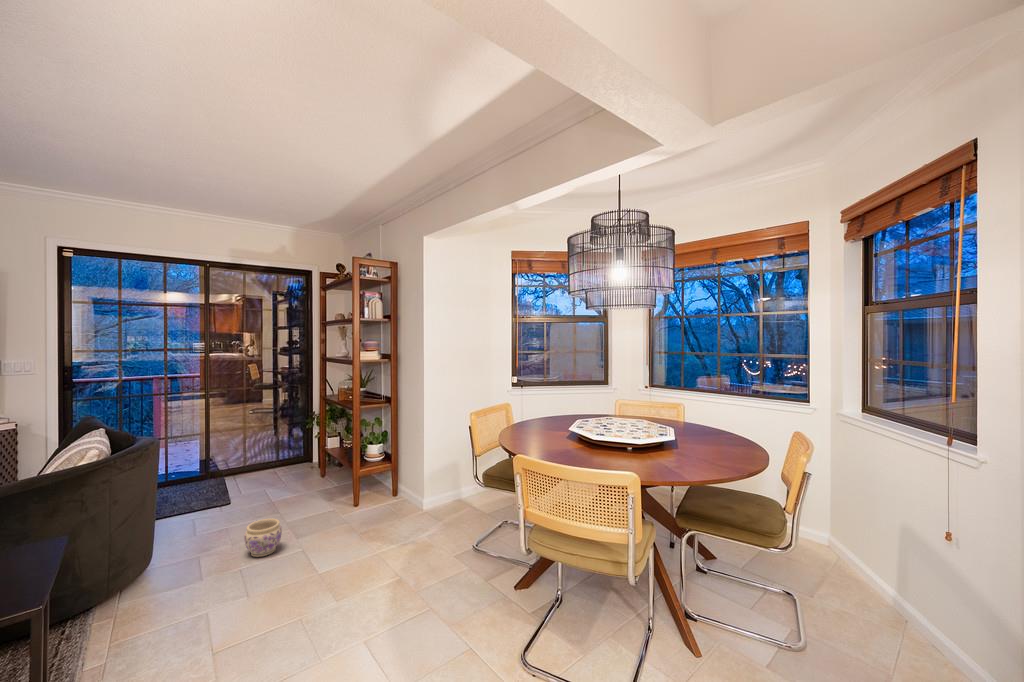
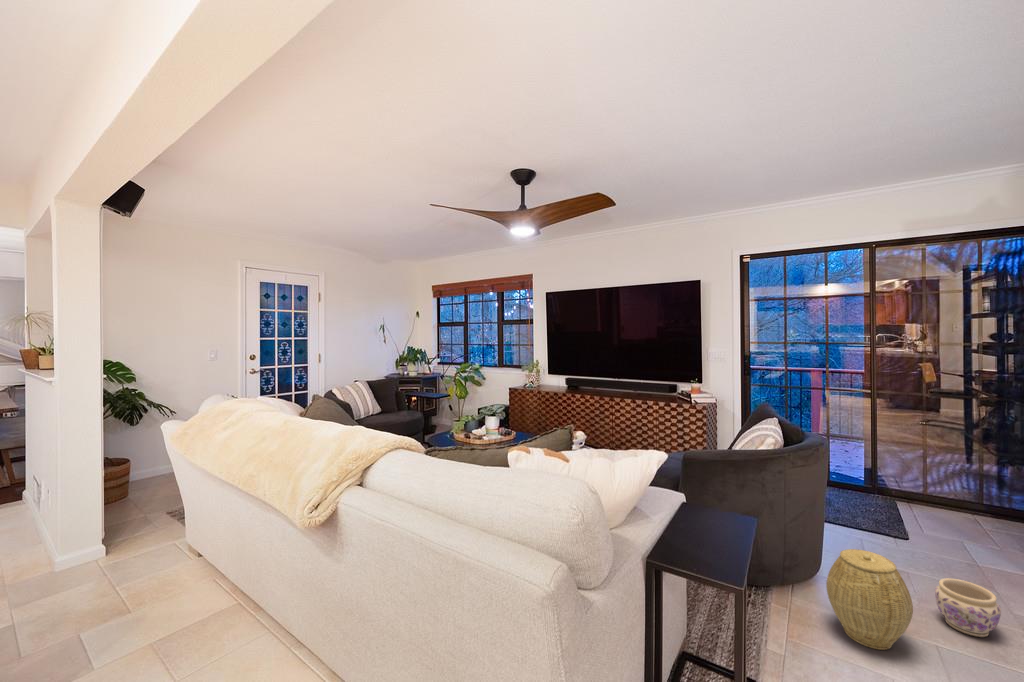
woven basket: none [155,525,225,608] -> present [826,549,913,650]

